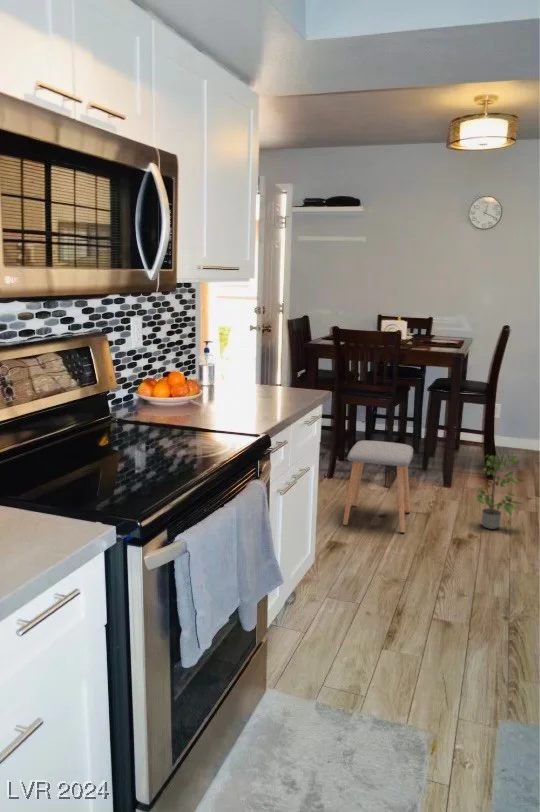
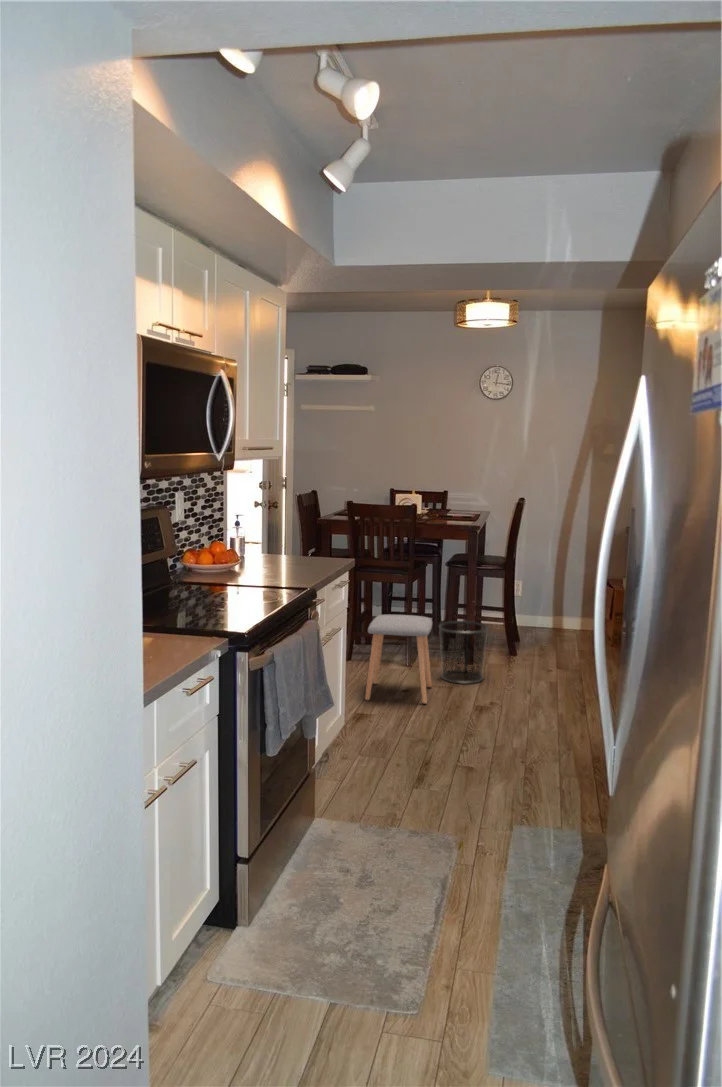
waste bin: none [419,447,470,510] -> present [439,621,488,684]
potted plant: present [476,454,521,529] -> none [495,619,542,697]

